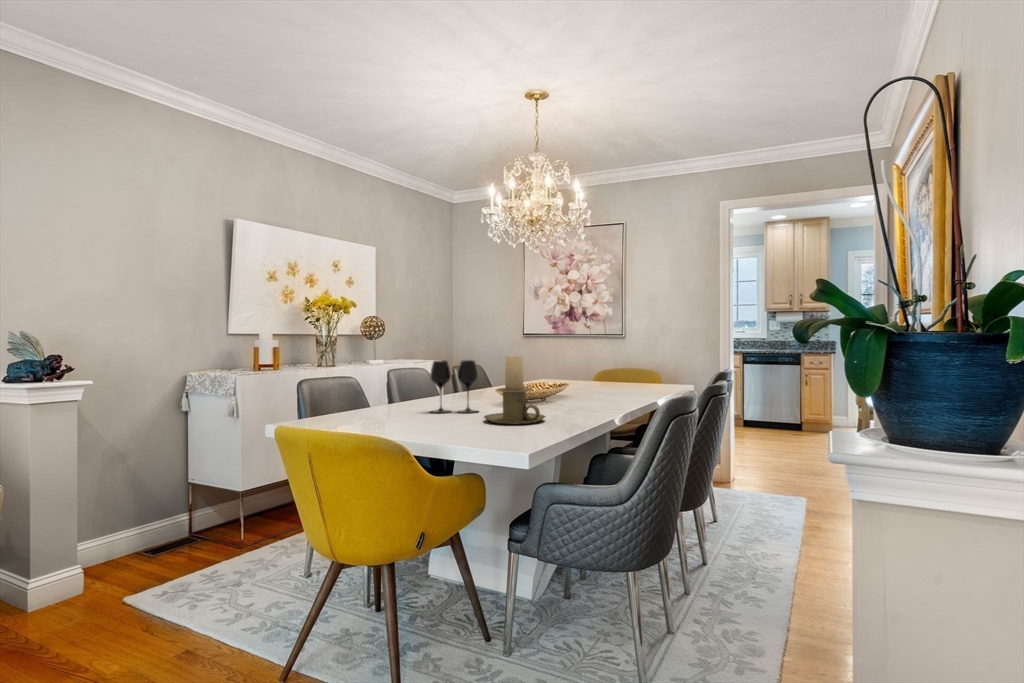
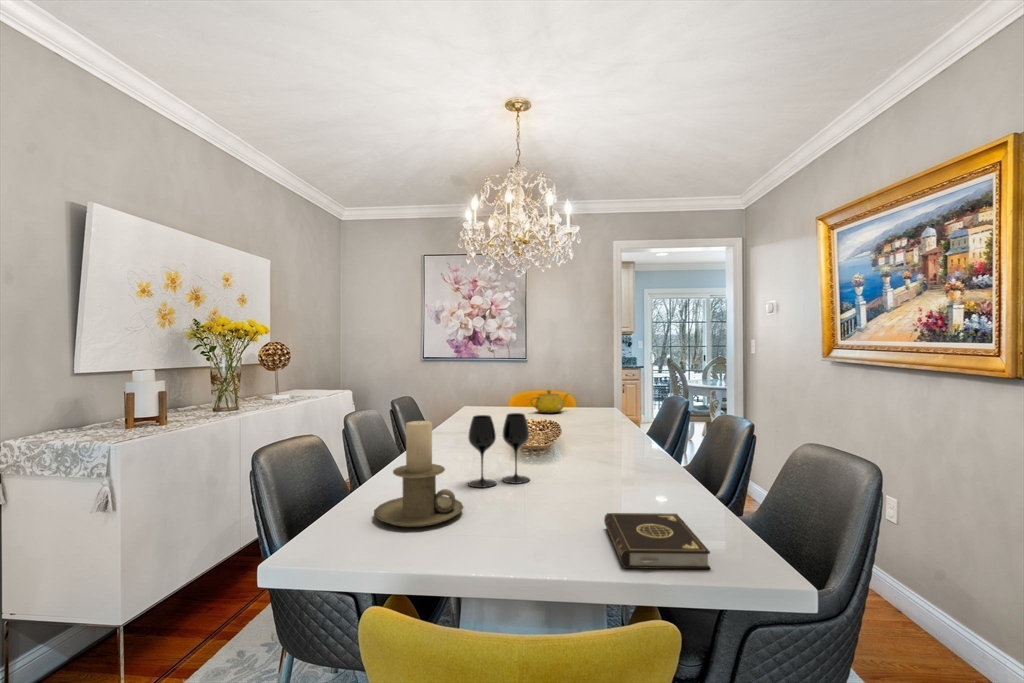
candle holder: present [484,356,545,424] -> present [374,421,463,527]
teapot: none [590,362,635,385] -> present [530,390,569,413]
book: none [431,419,511,443] -> present [604,513,710,569]

